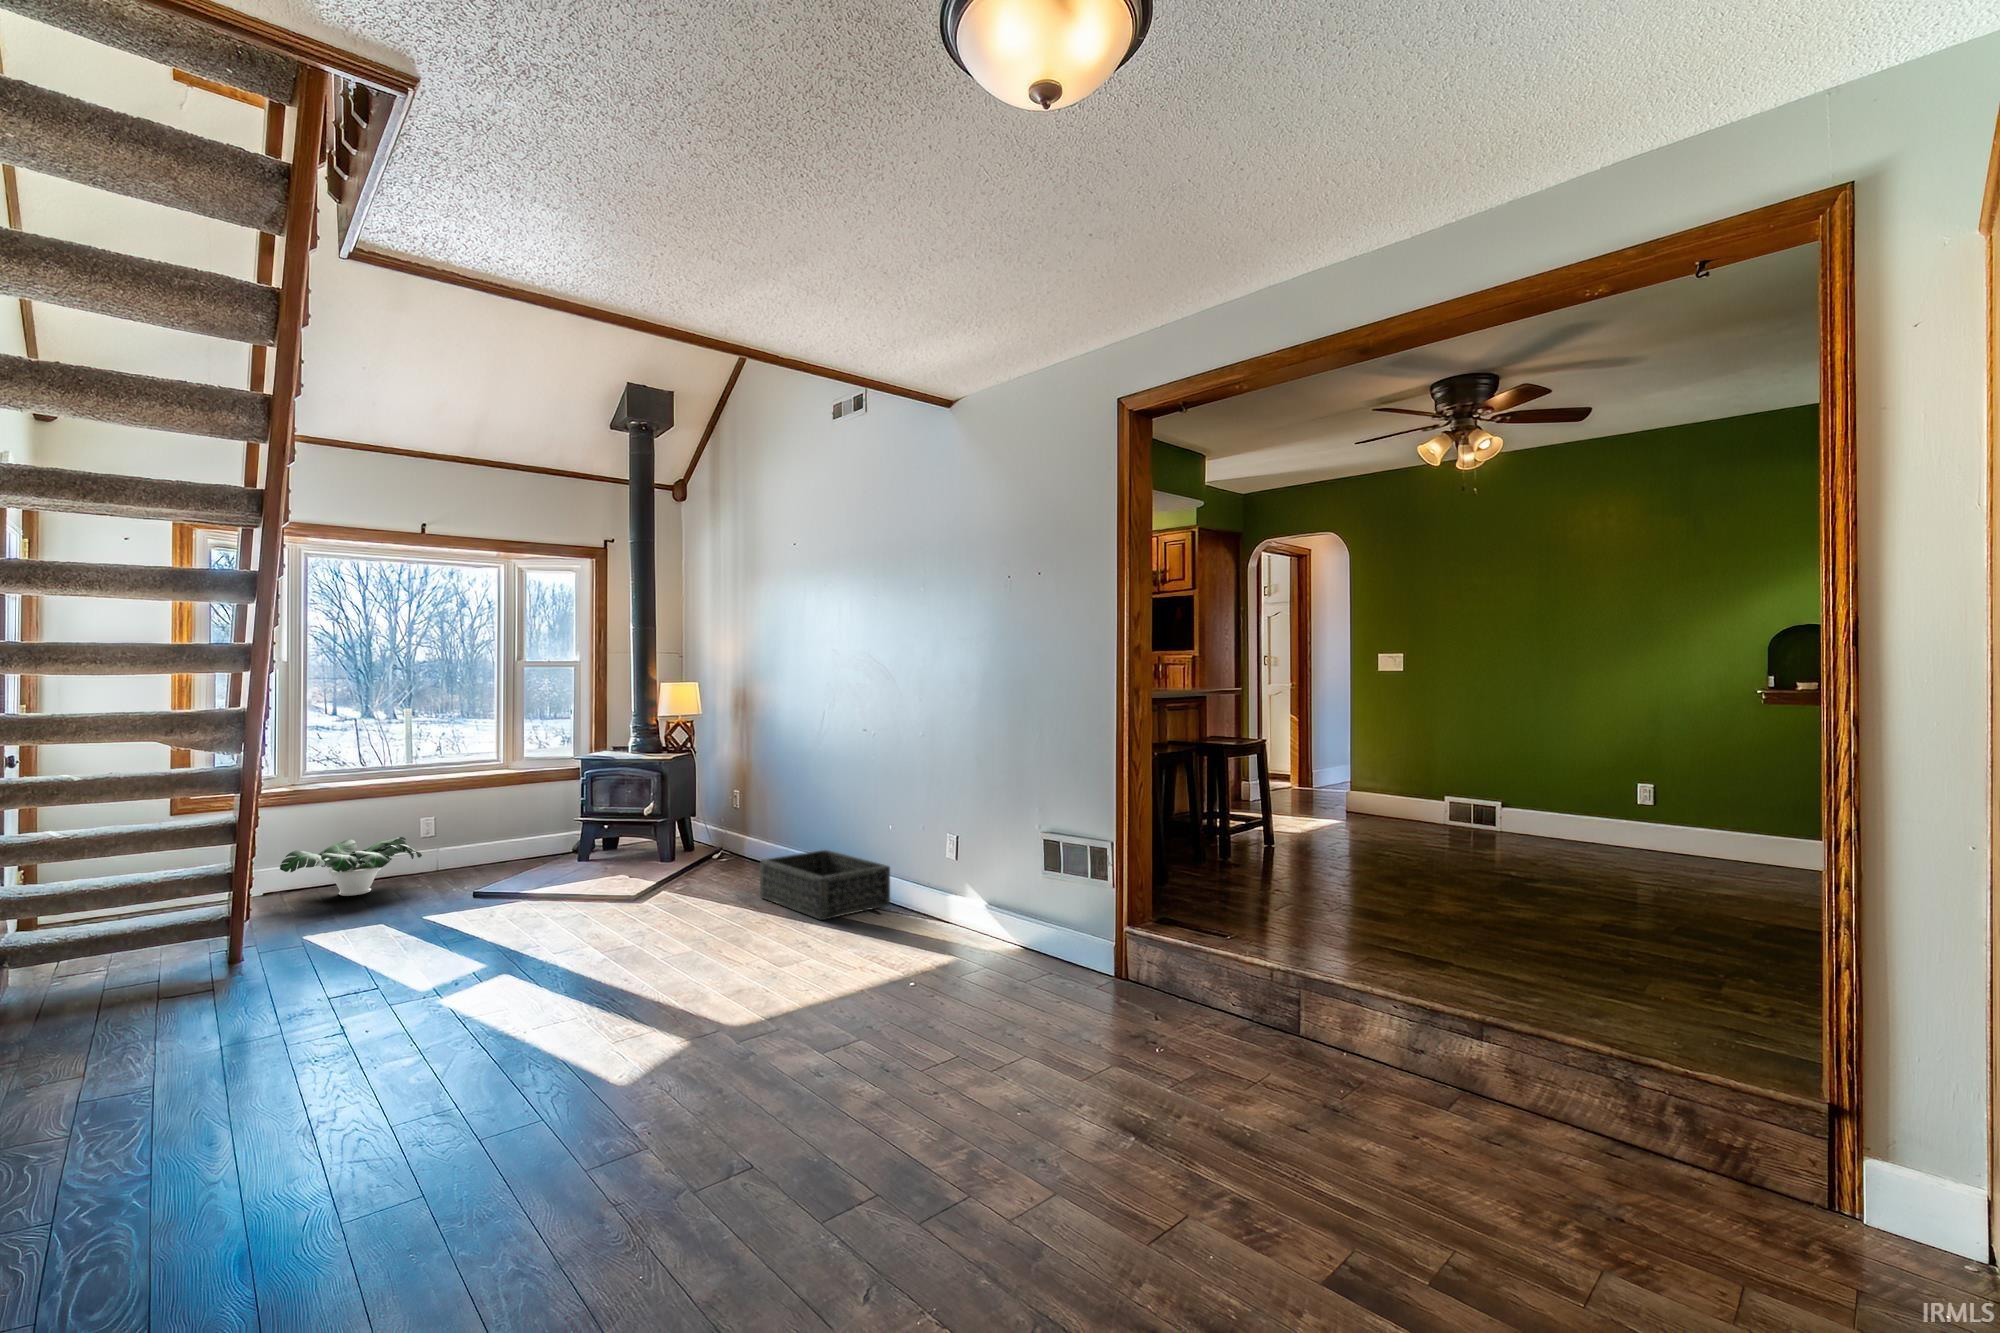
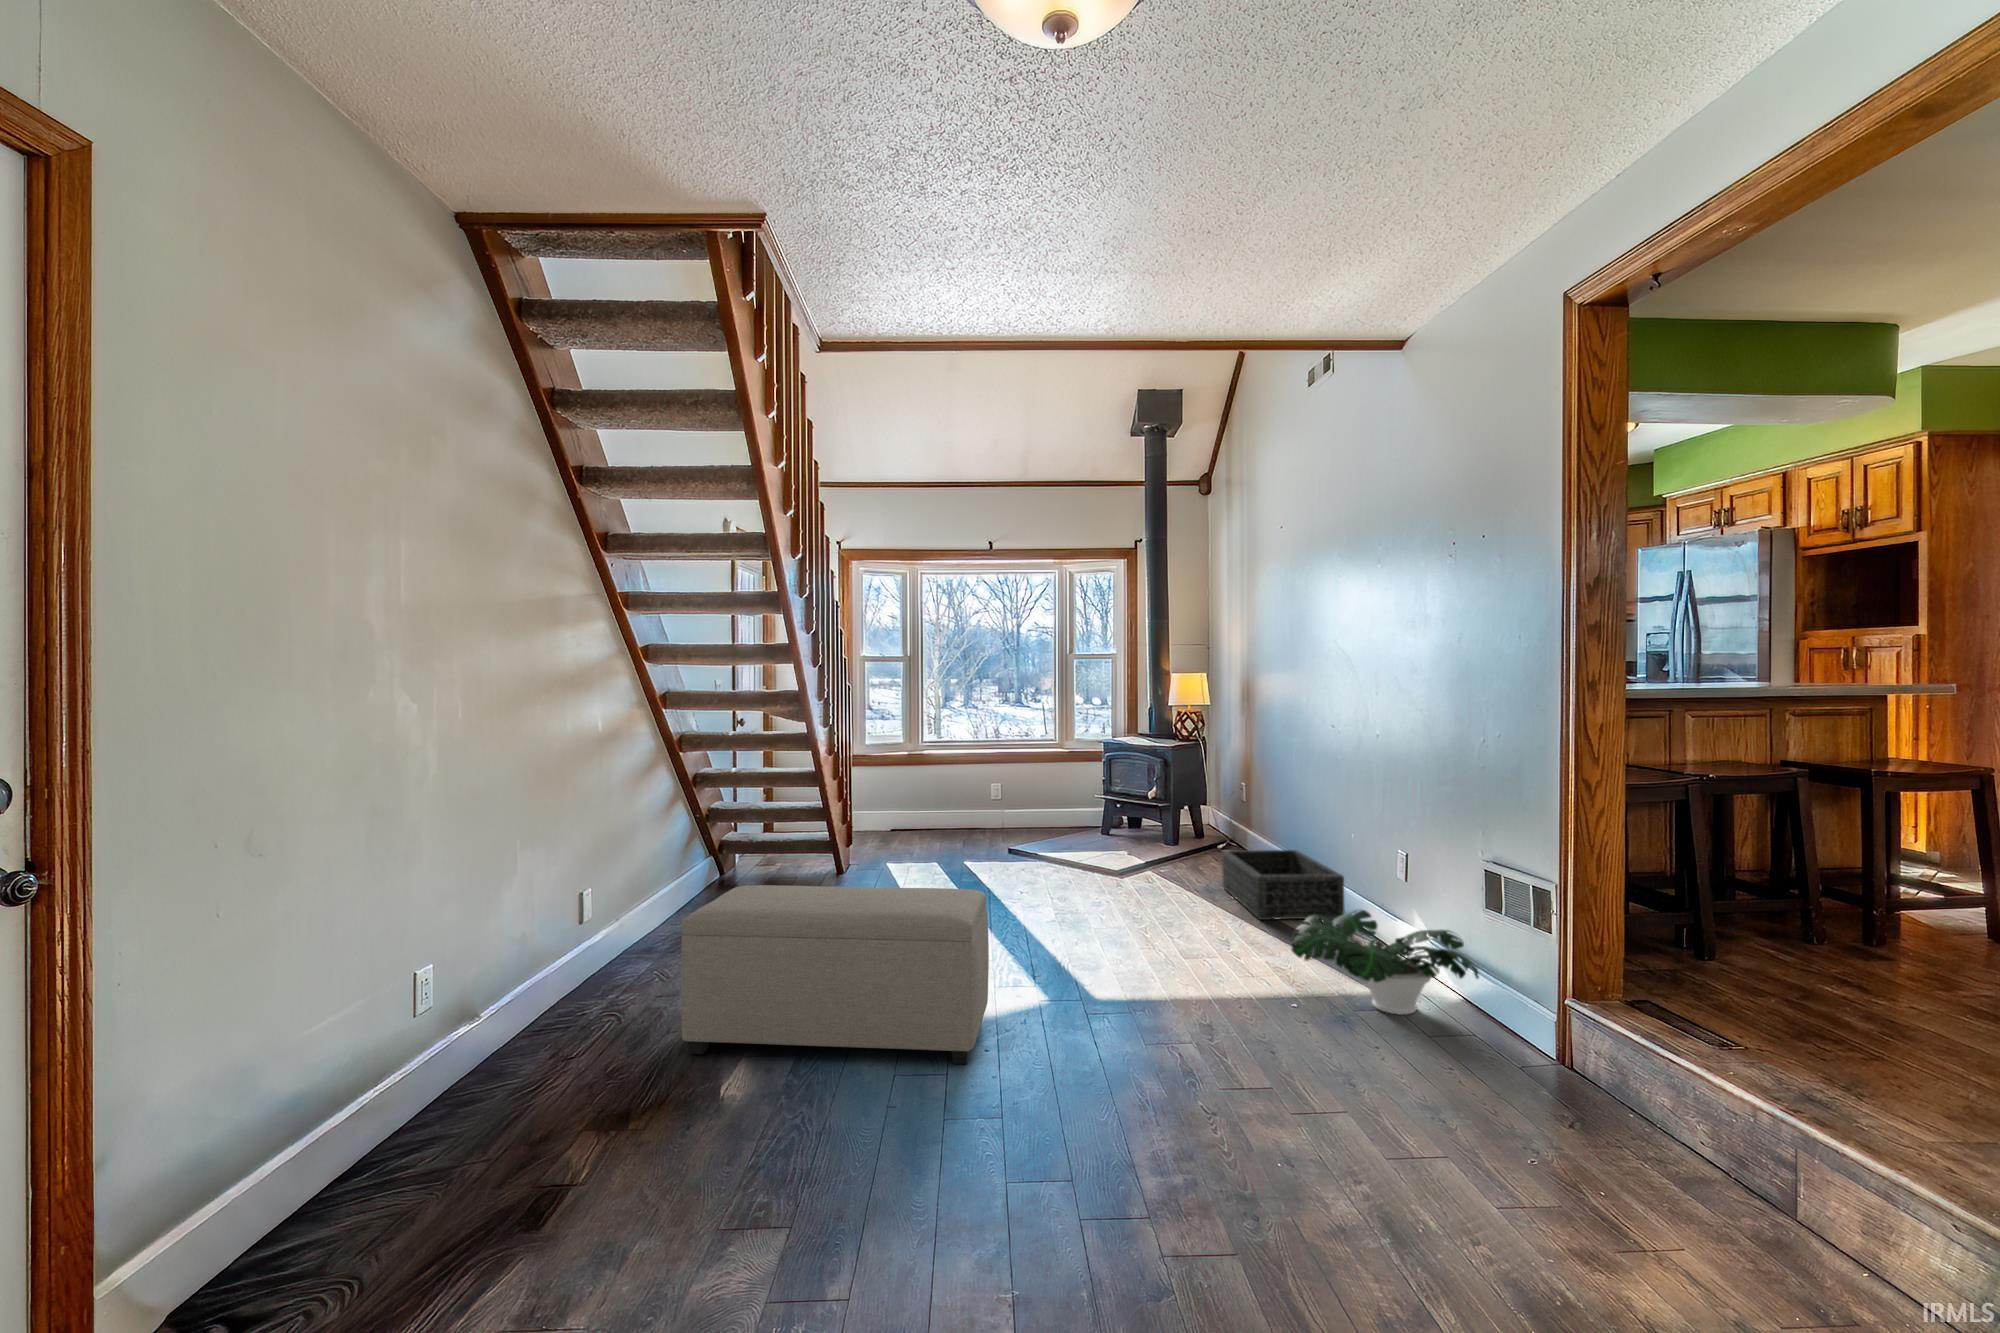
potted plant: present [280,837,422,896] -> present [1292,910,1479,1015]
ottoman: none [185,934,670,1273] -> present [681,885,989,1064]

